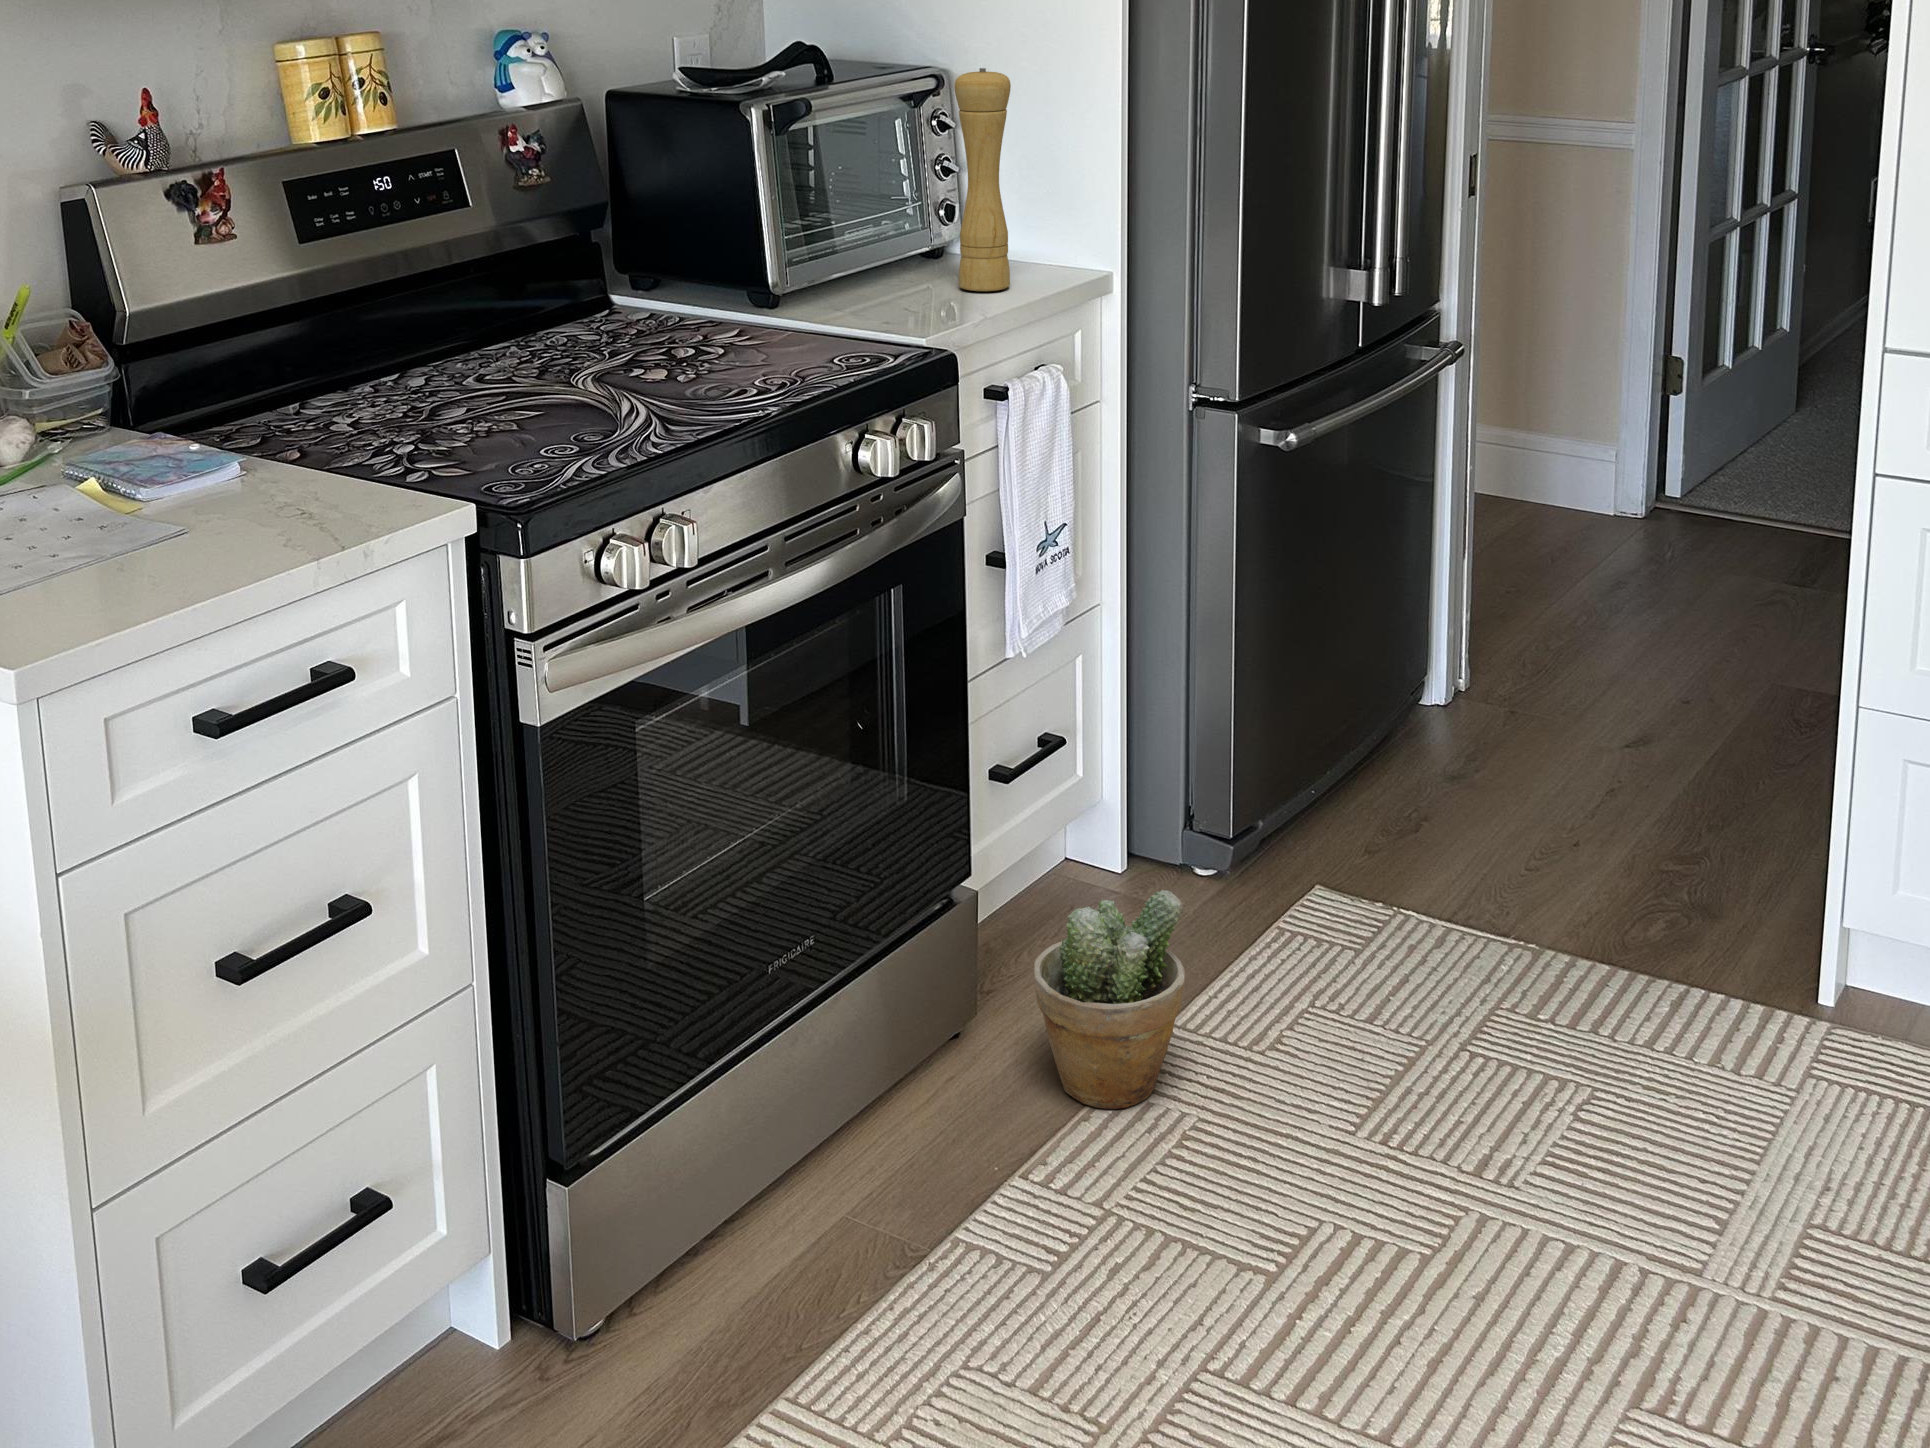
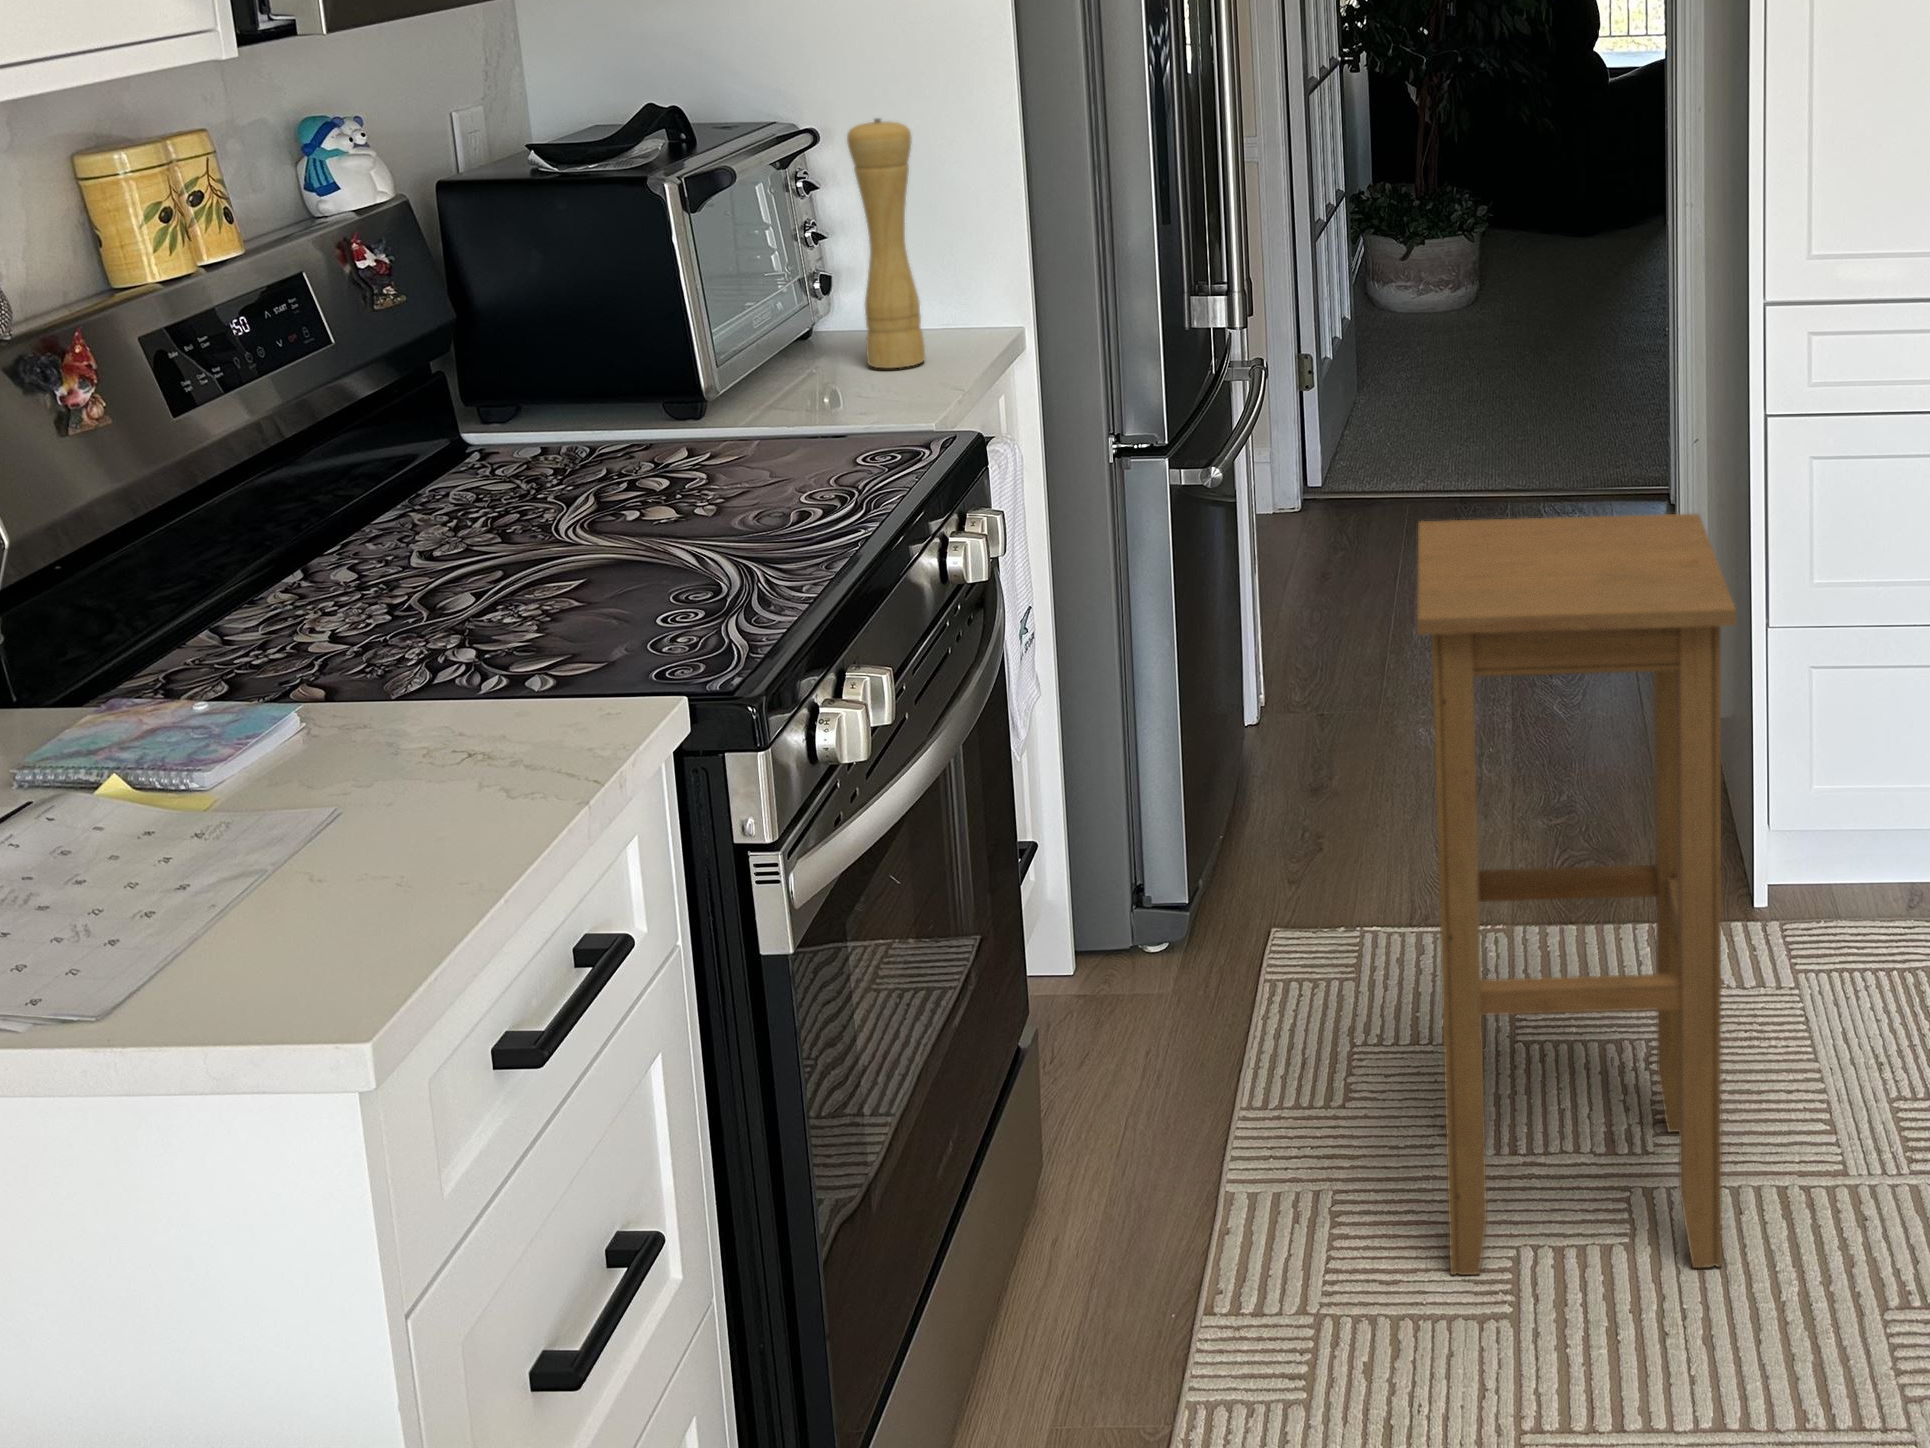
stool: none [1235,501,1631,1308] -> present [1417,514,1736,1275]
potted plant: present [1034,890,1185,1109] -> none [1135,966,1299,1217]

